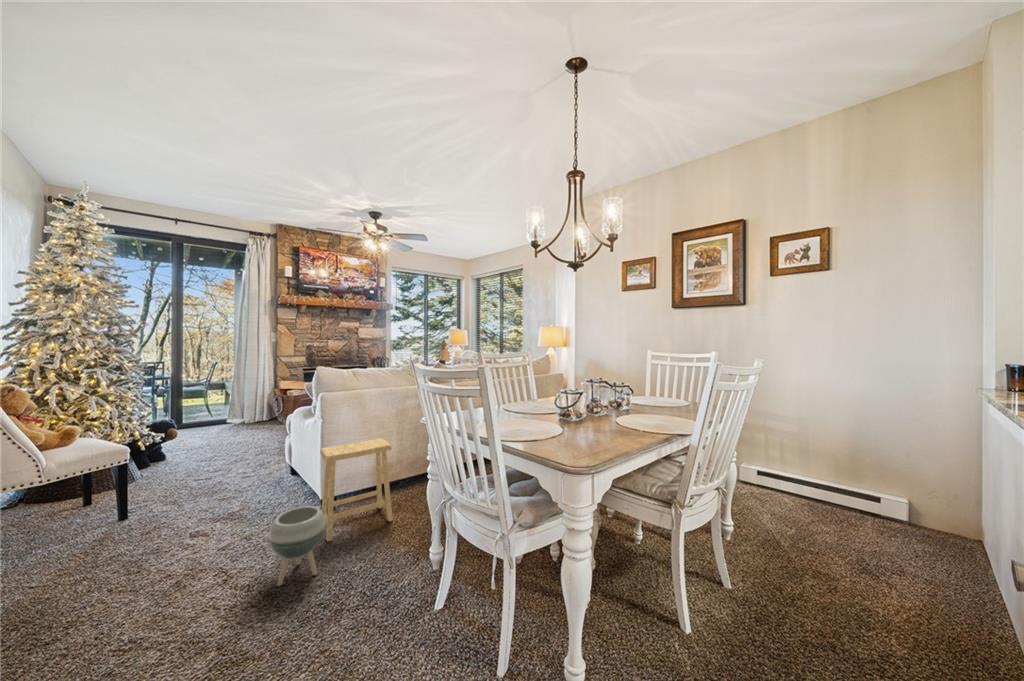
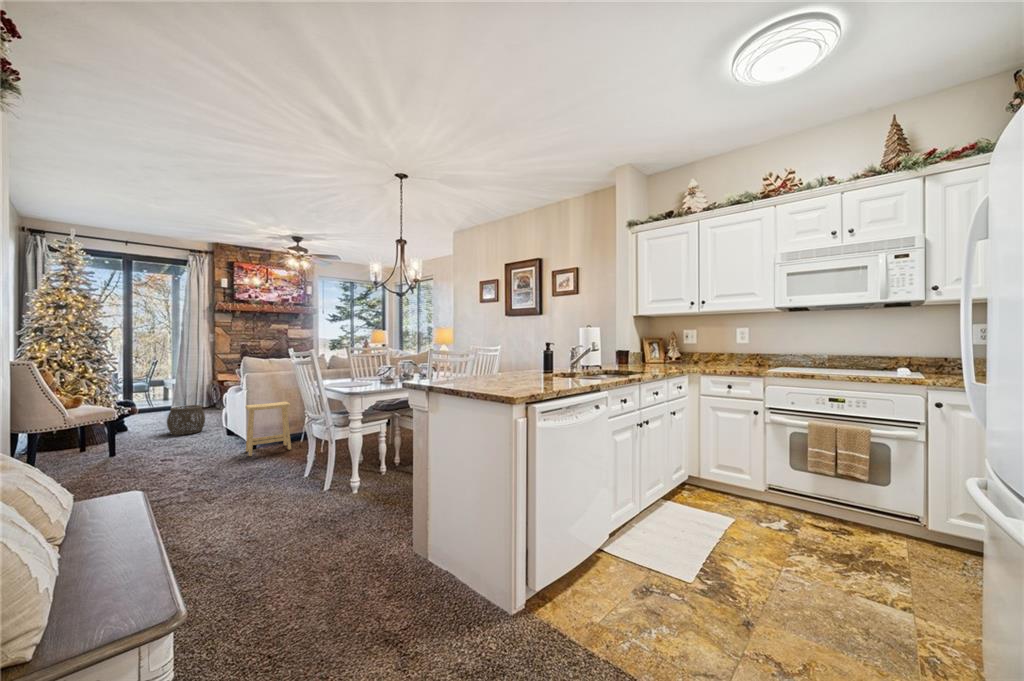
woven basket: none [207,430,262,477] -> present [167,405,205,435]
planter: present [269,506,325,586] -> none [216,431,247,468]

